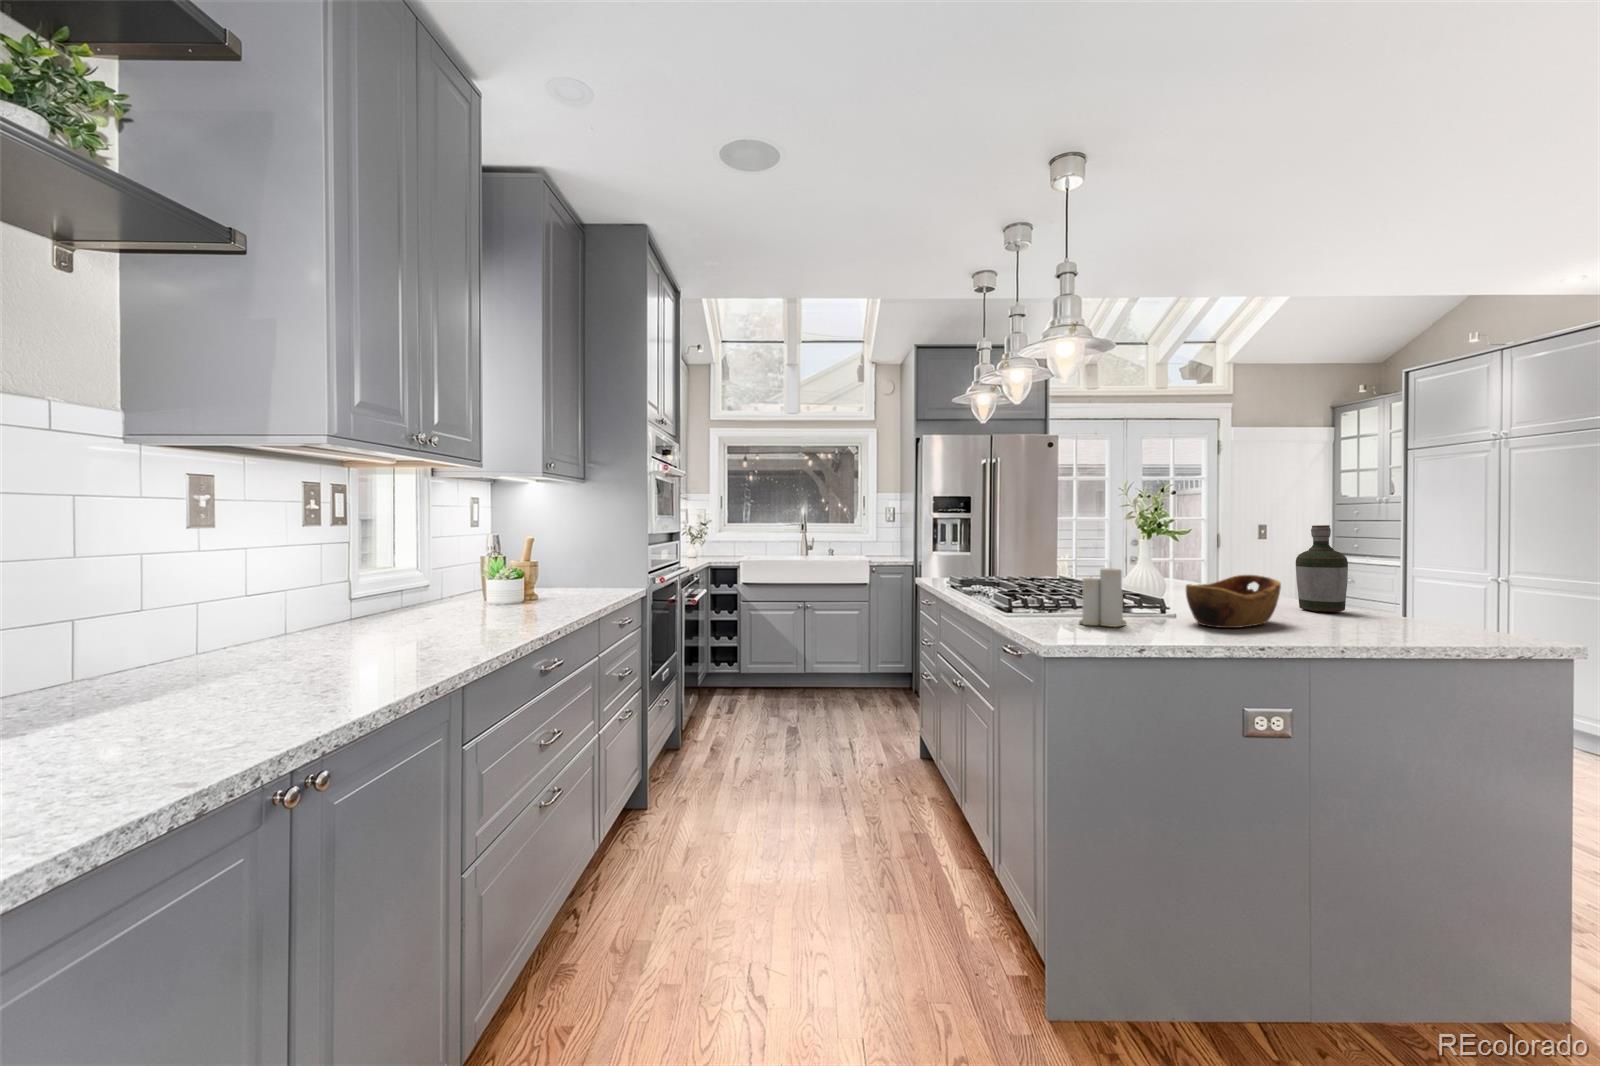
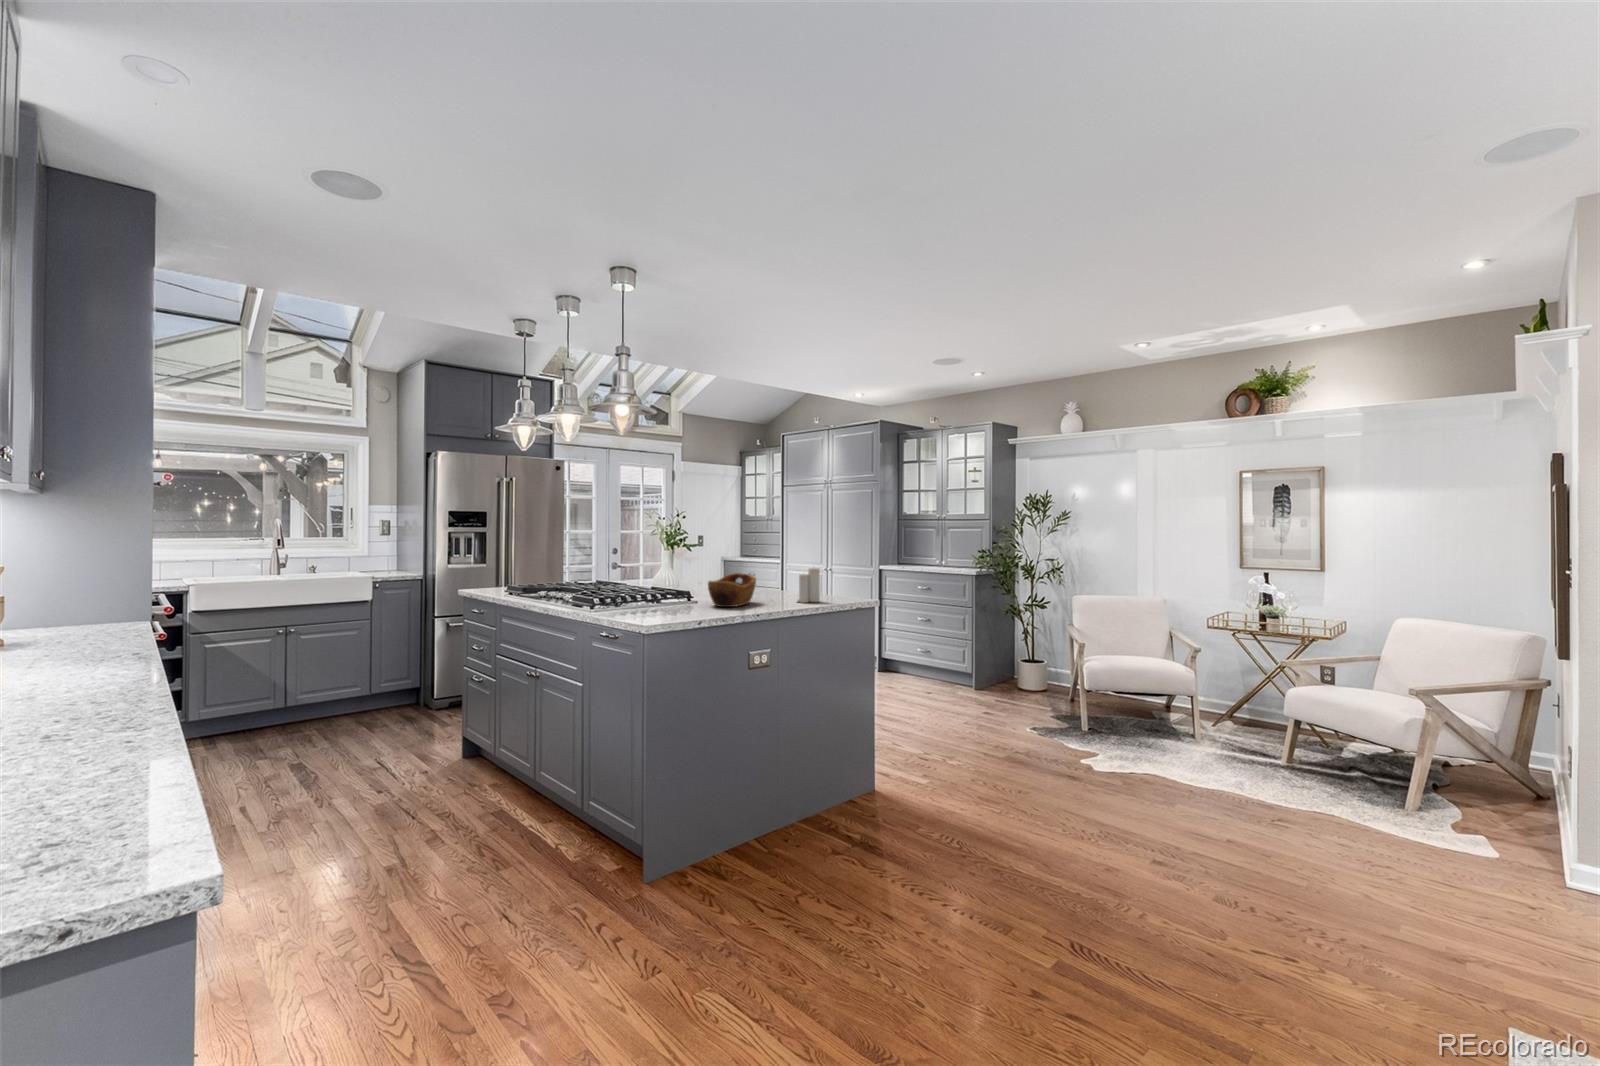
bottle: present [1296,525,1348,612] -> none [755,541,781,595]
candle: present [1079,568,1127,627] -> present [797,568,820,603]

